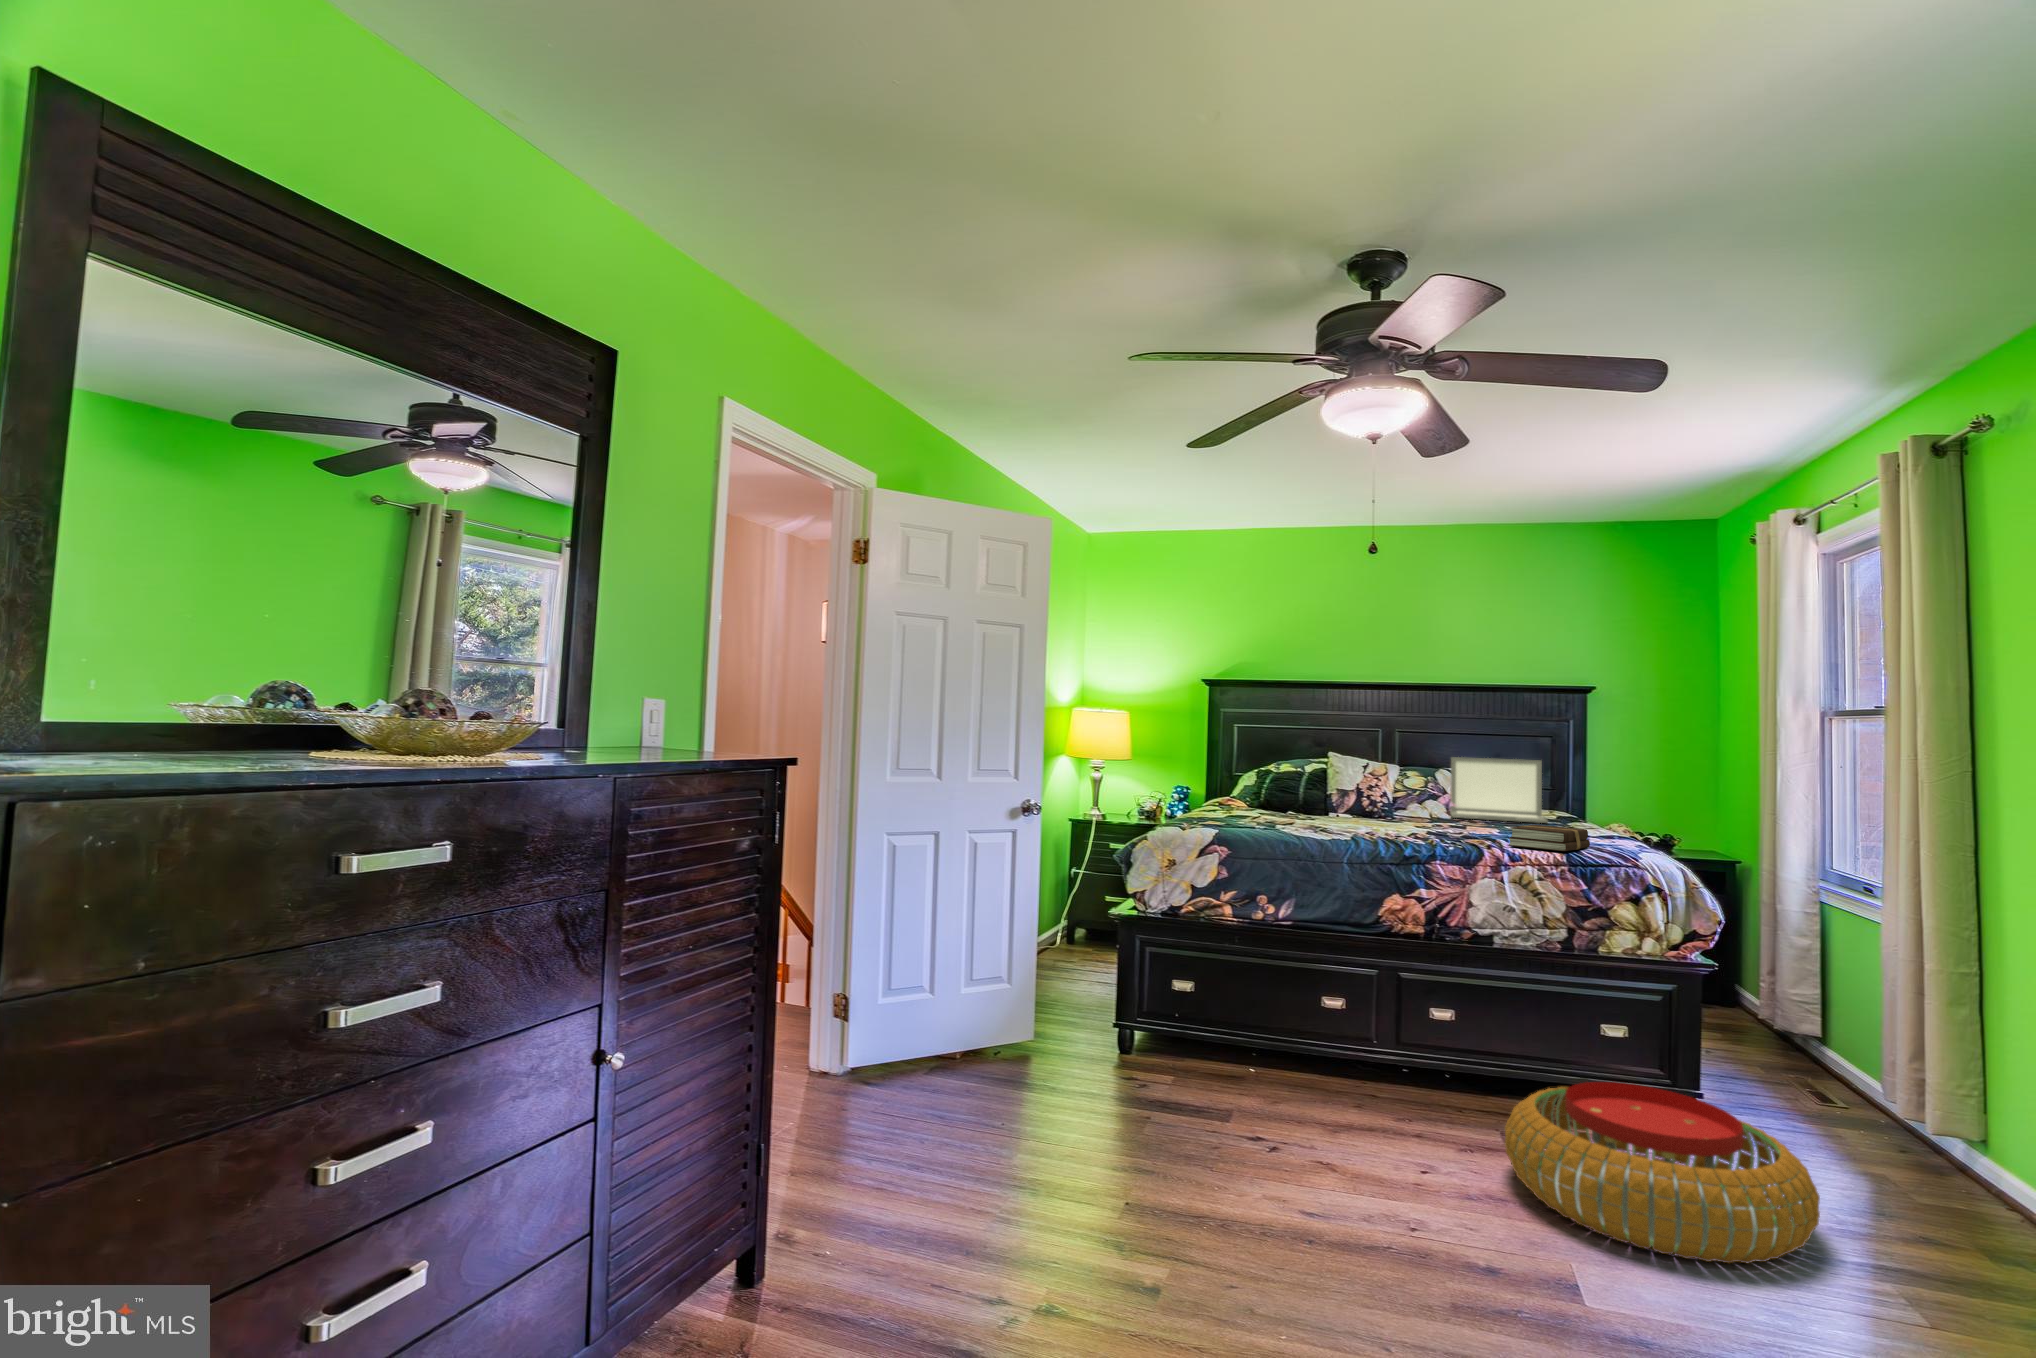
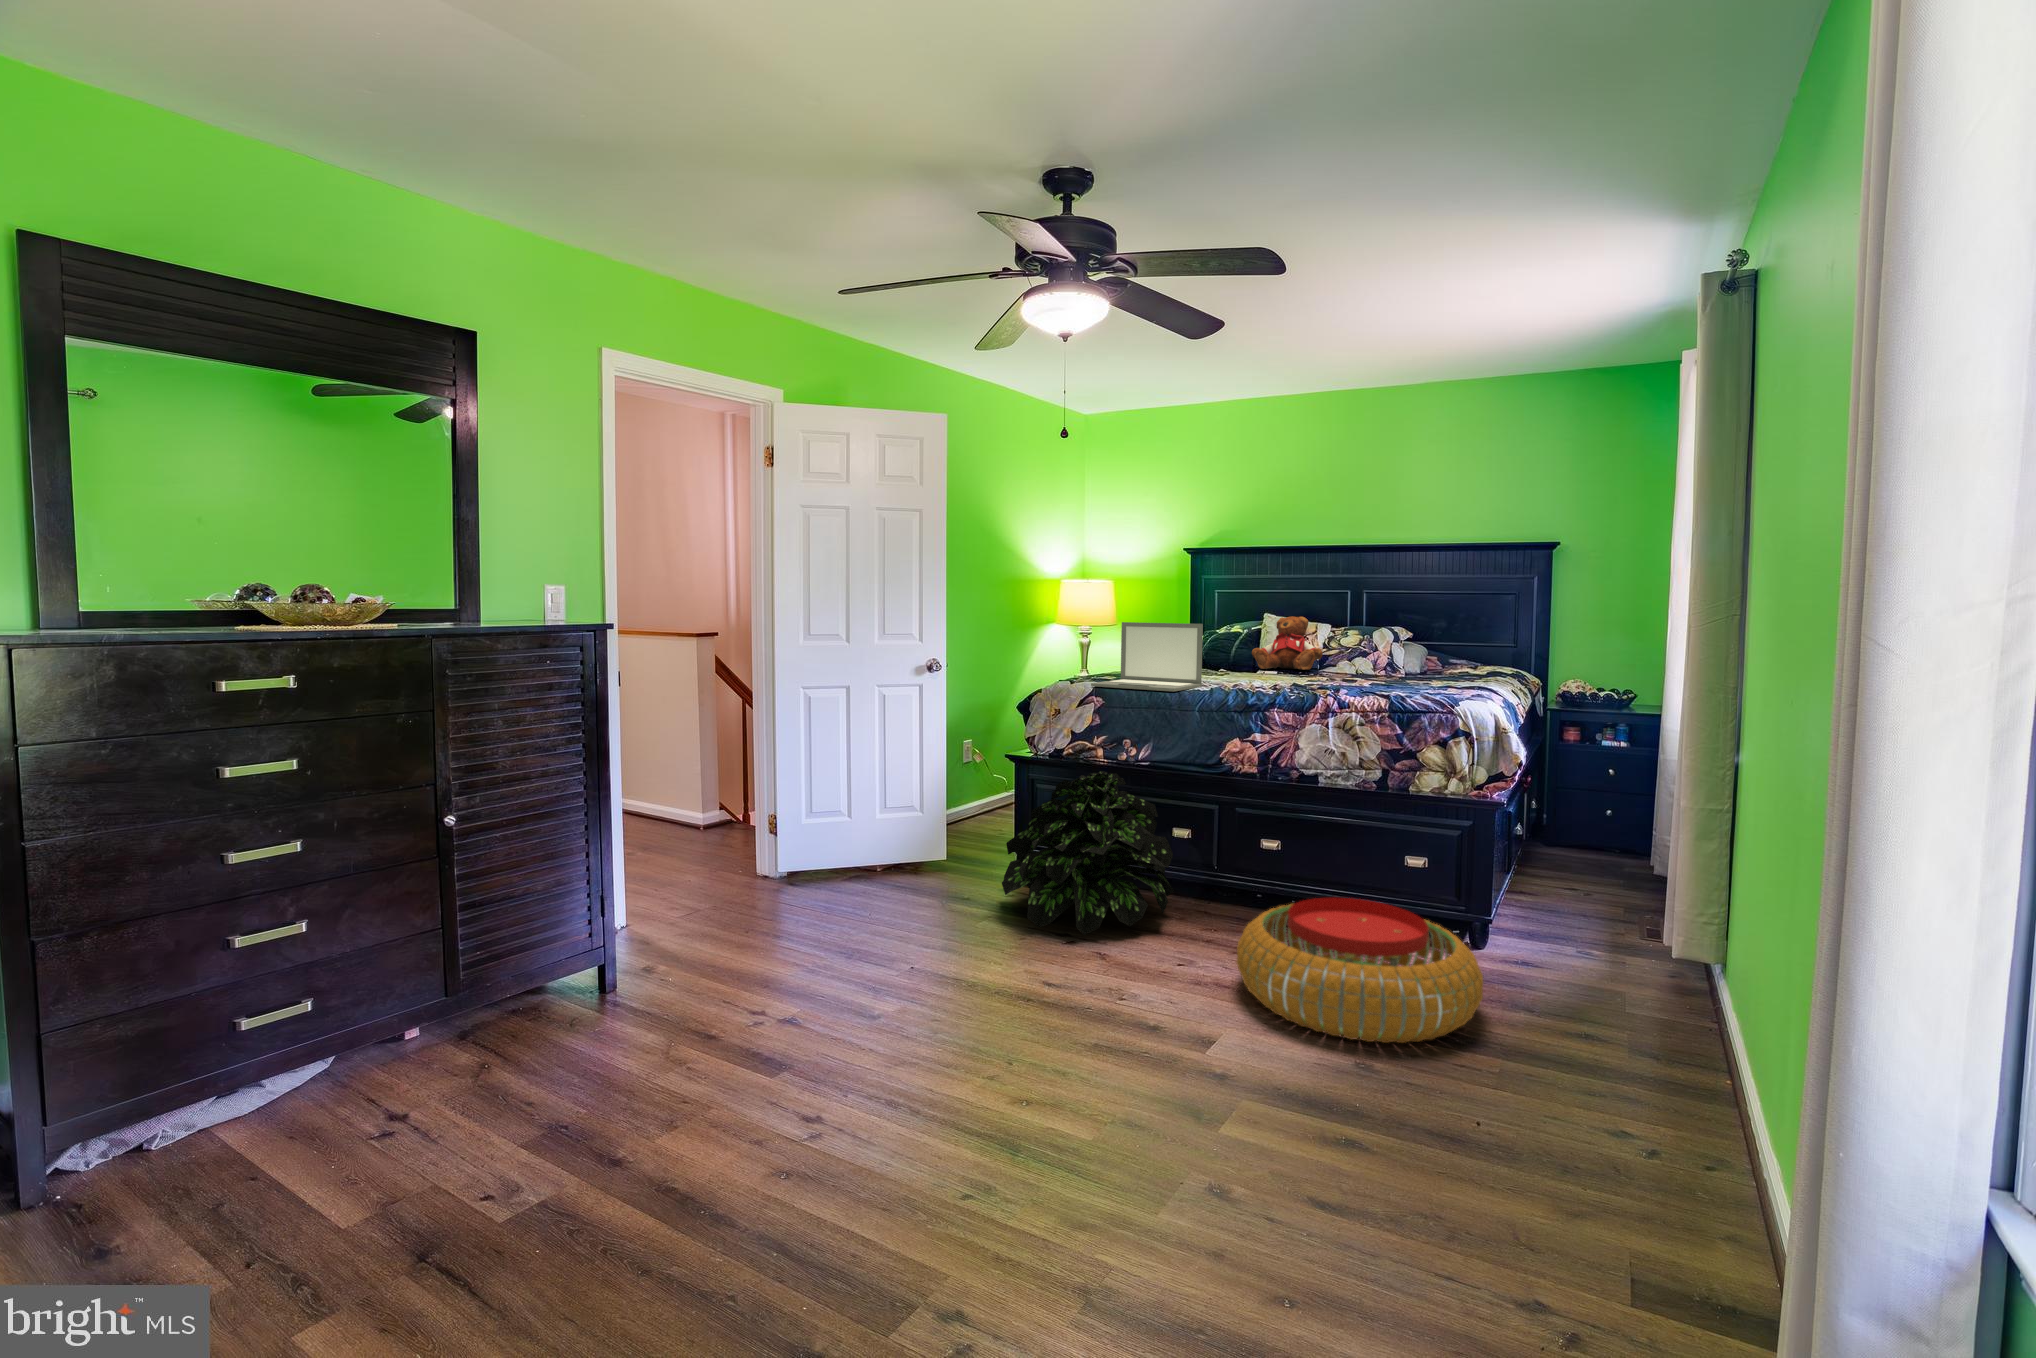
teddy bear: none [1323,756,1402,814] -> present [1252,616,1323,670]
laptop: present [1450,757,1548,823] -> present [1091,622,1203,692]
book: present [1508,825,1590,851] -> none [1347,676,1432,699]
potted plant: none [1150,934,1369,1138] -> present [1002,771,1174,935]

